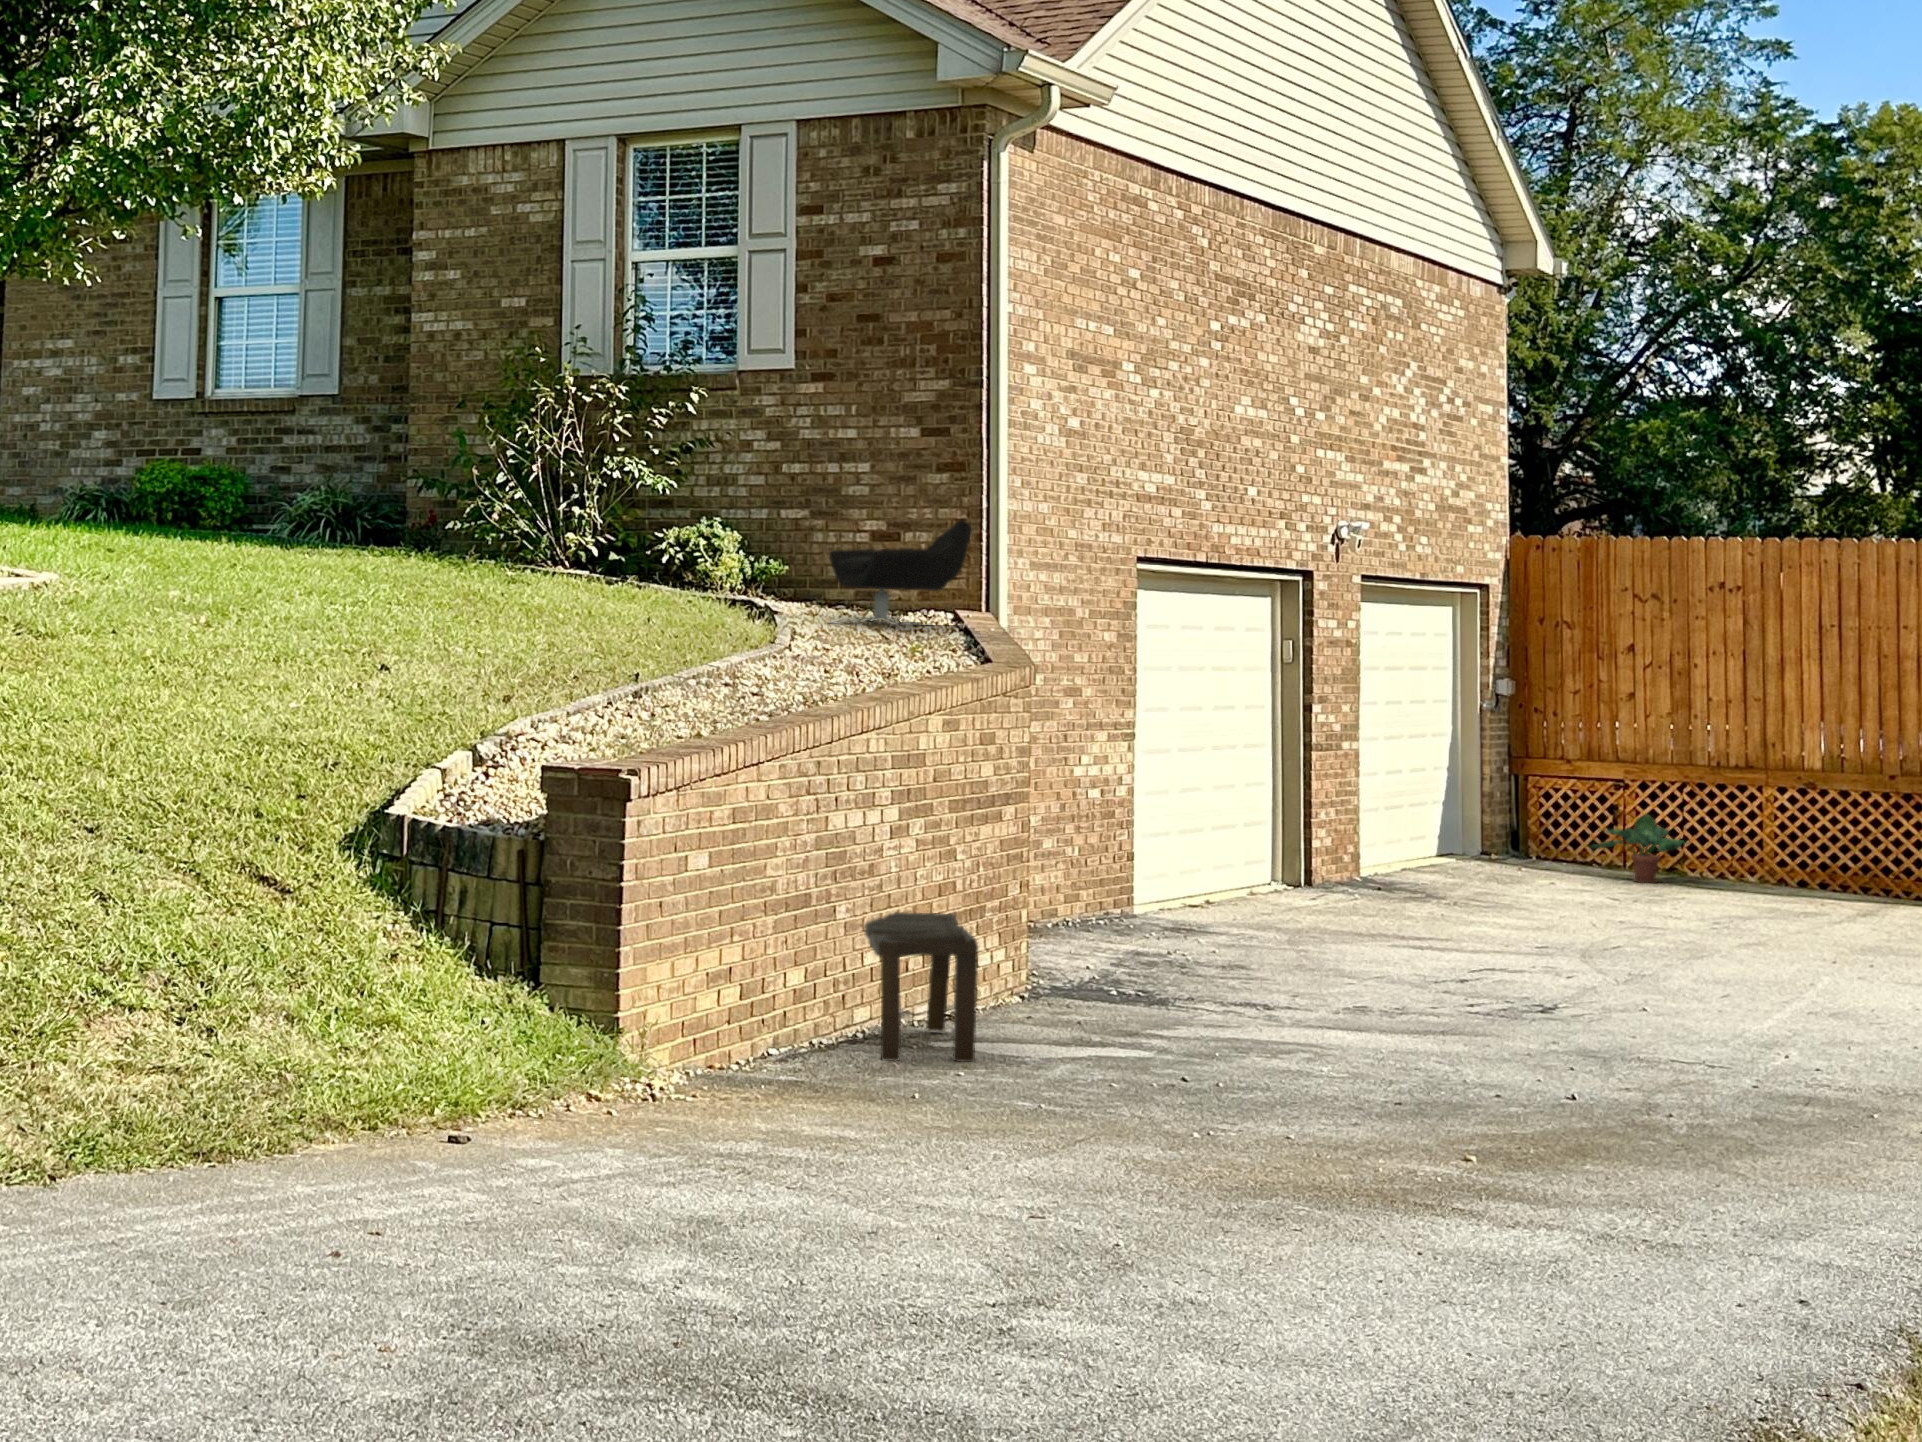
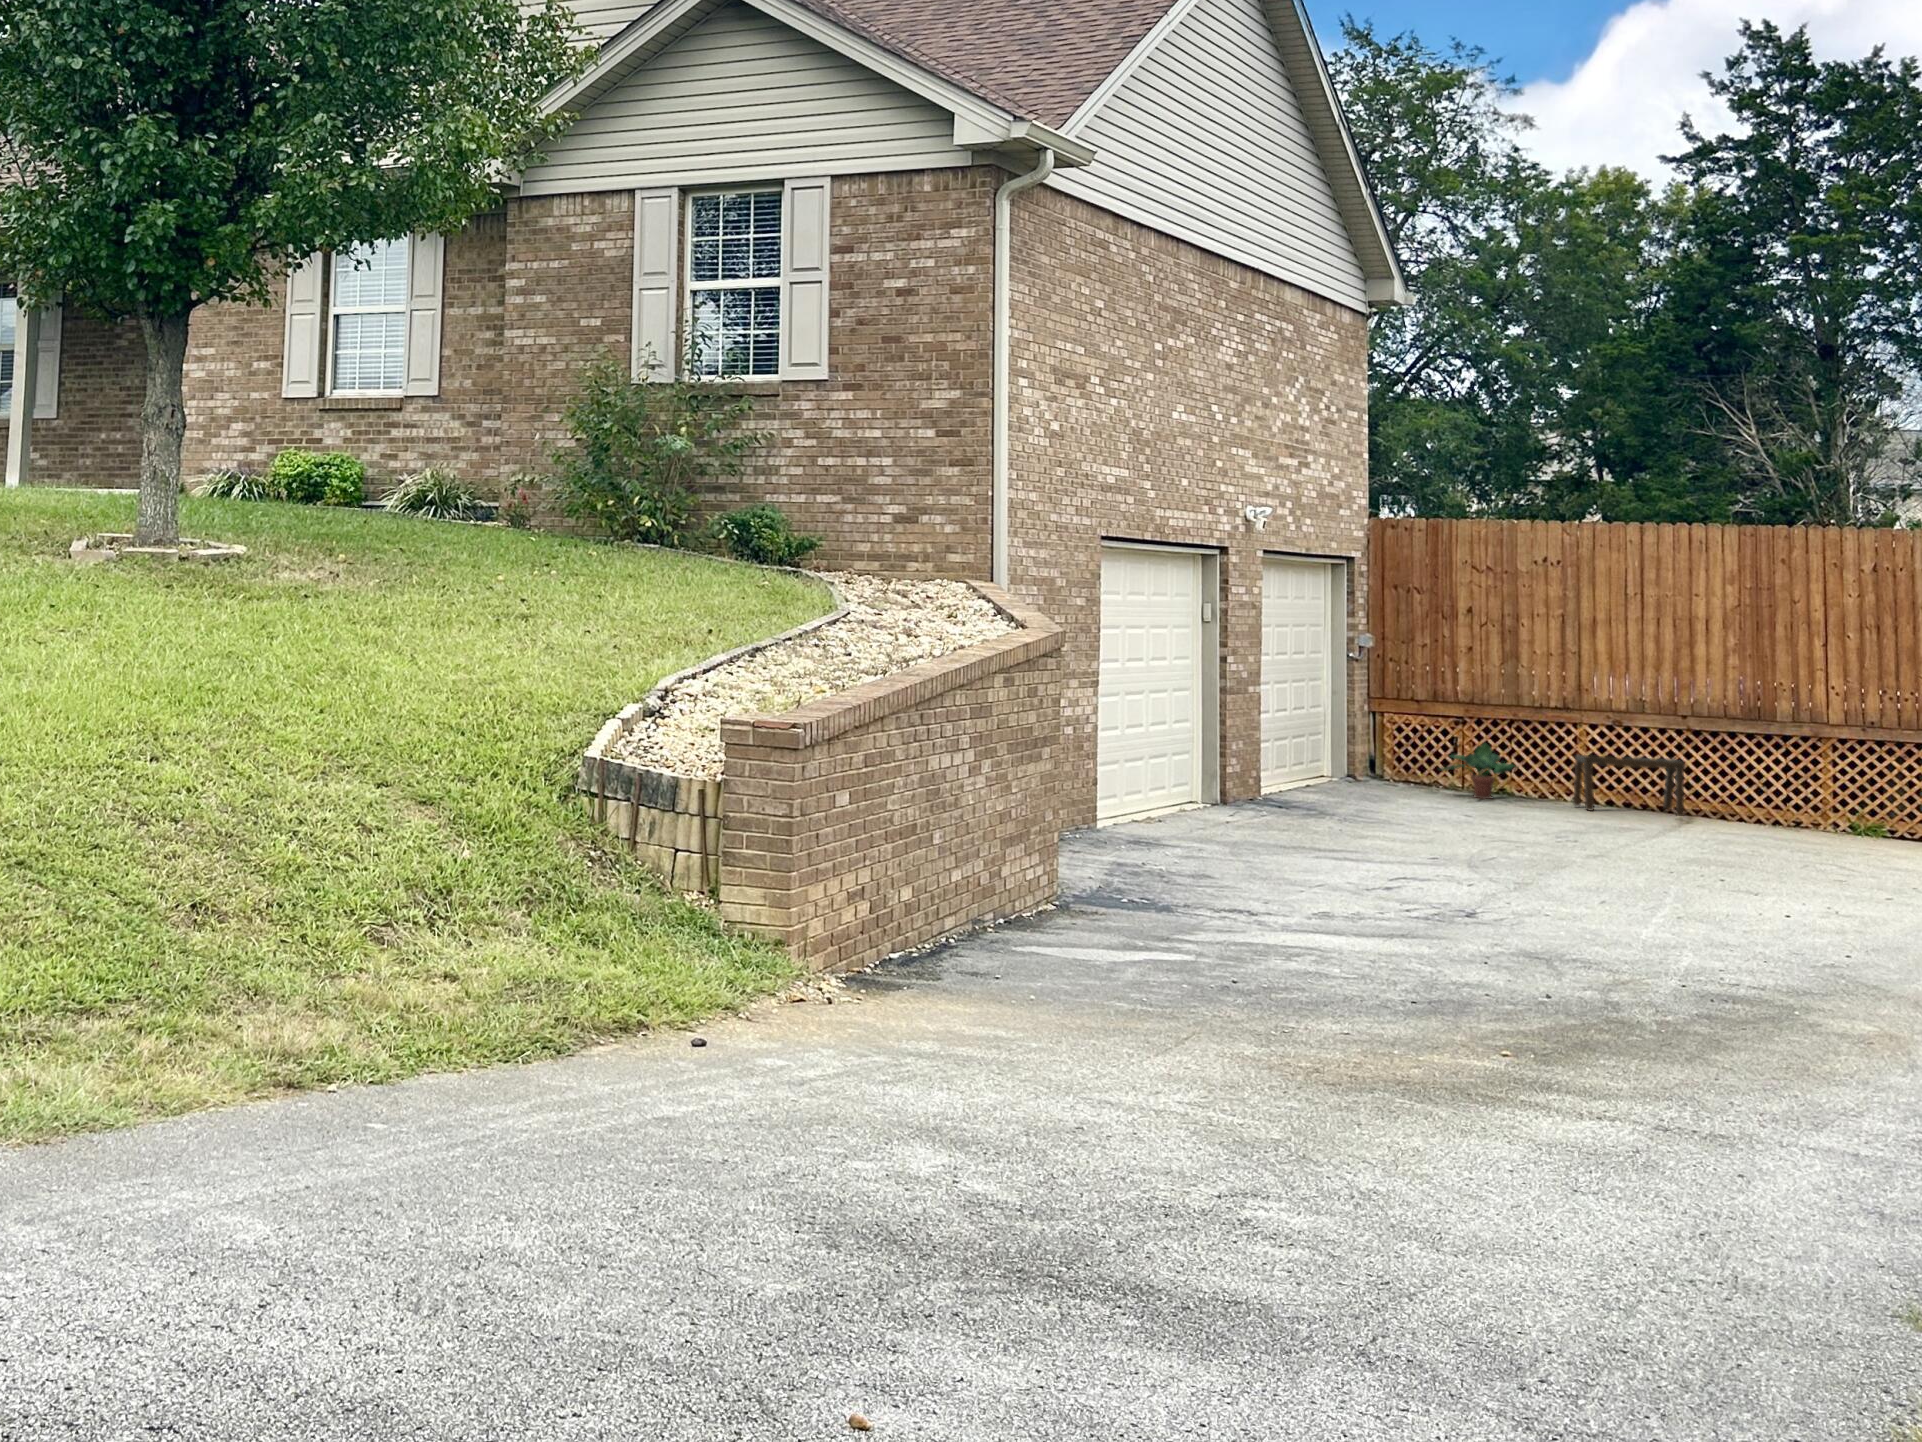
lounge chair: present [829,519,972,625] -> none [867,505,990,596]
bench: present [865,912,978,1062] -> present [1573,755,1686,816]

